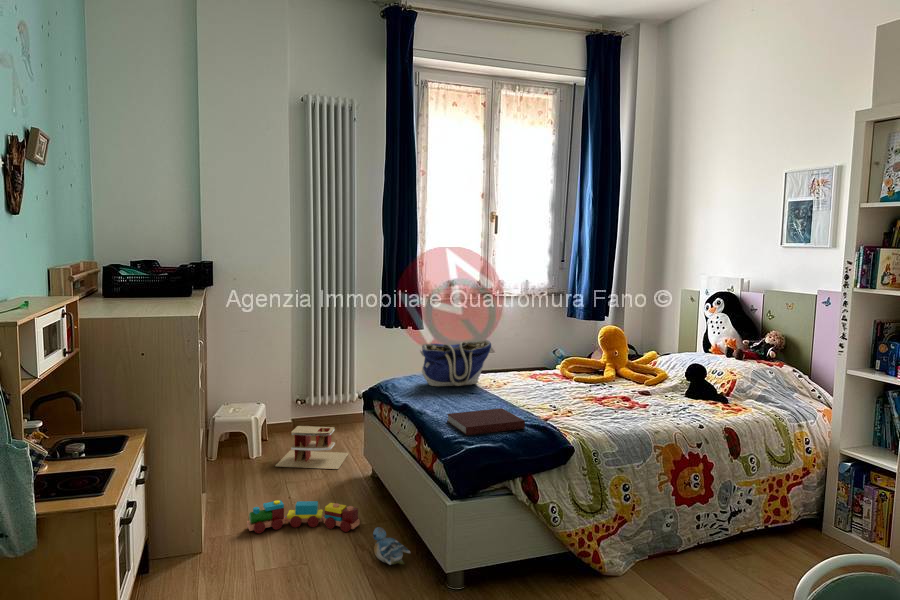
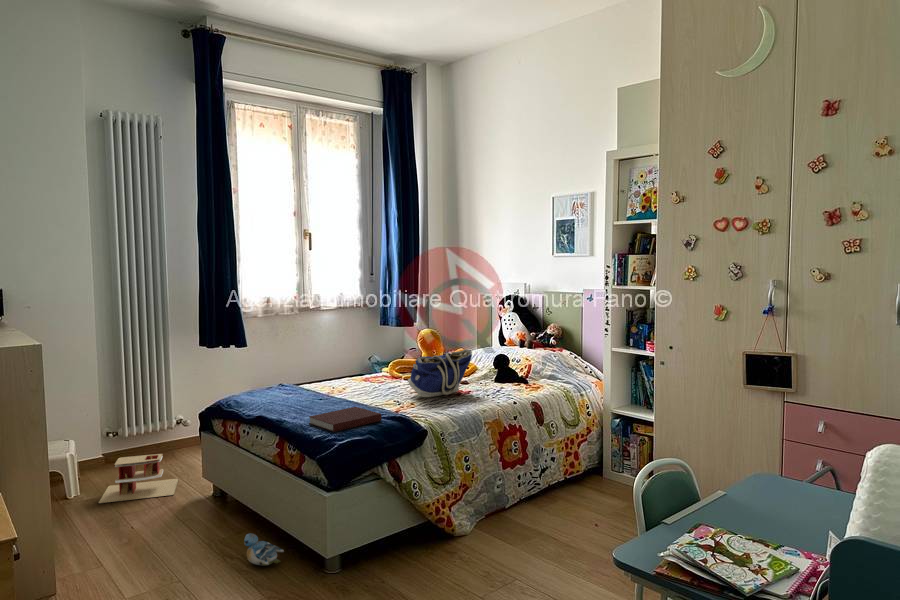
tote bag: present [420,340,491,386] -> present [408,349,472,397]
toy train: present [247,500,360,533] -> none [95,522,220,567]

